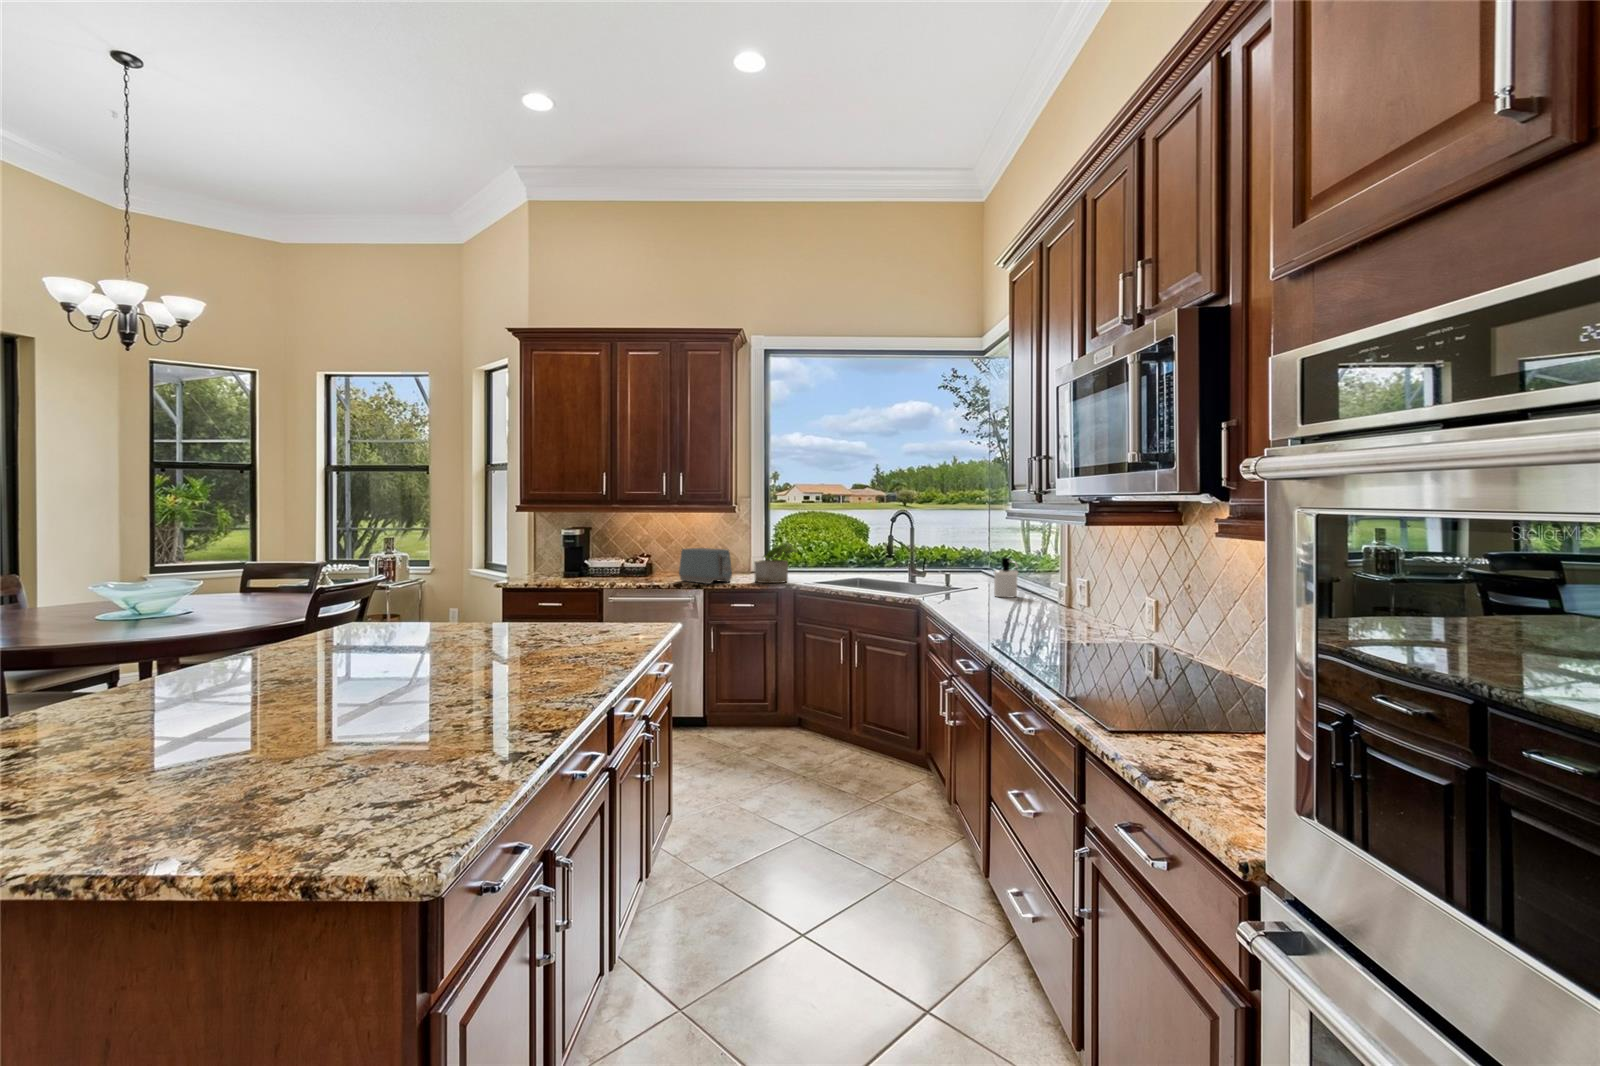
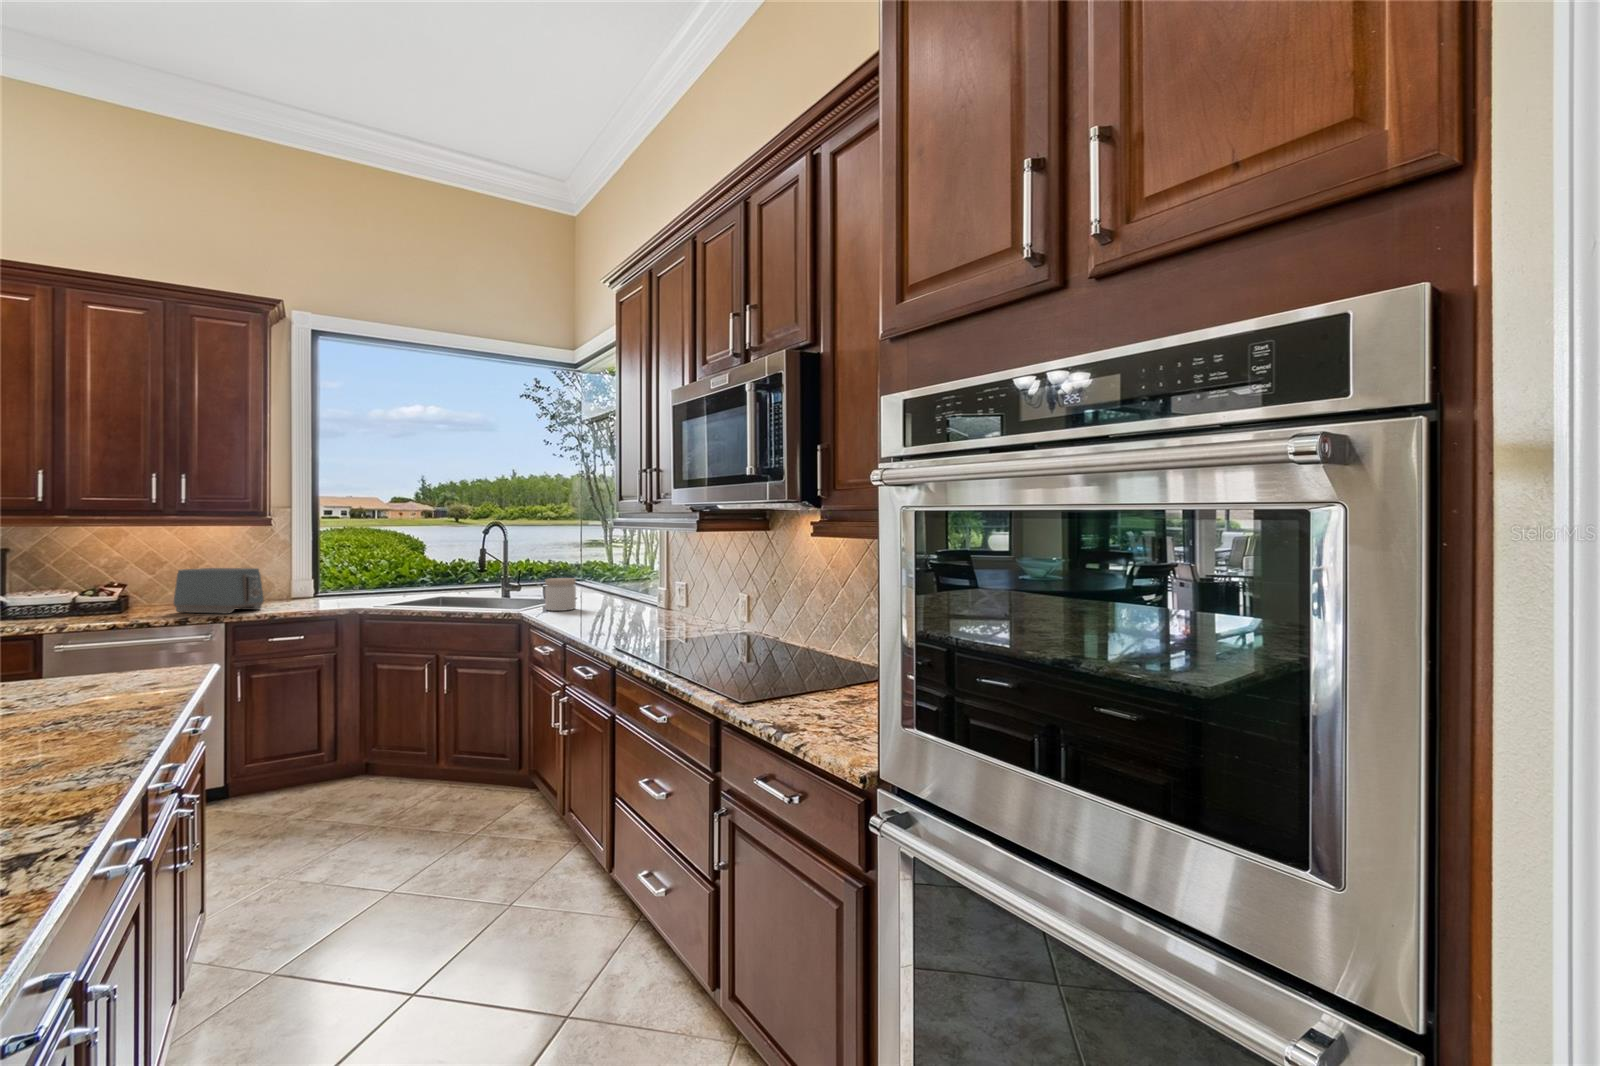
potted plant: present [754,542,797,583] -> none [298,557,361,607]
soap dispenser: present [994,557,1018,598] -> none [597,565,622,604]
jar: none [941,569,970,601] -> present [545,578,576,611]

